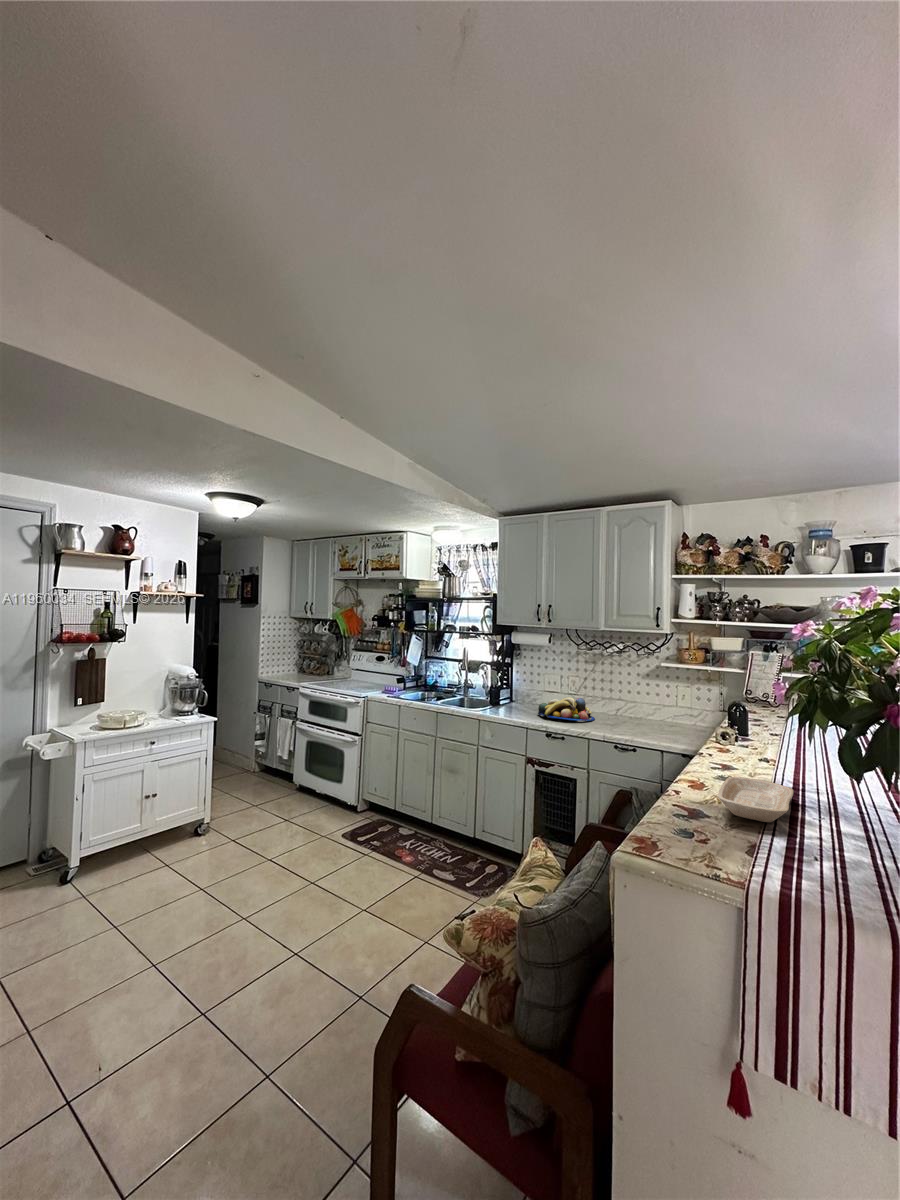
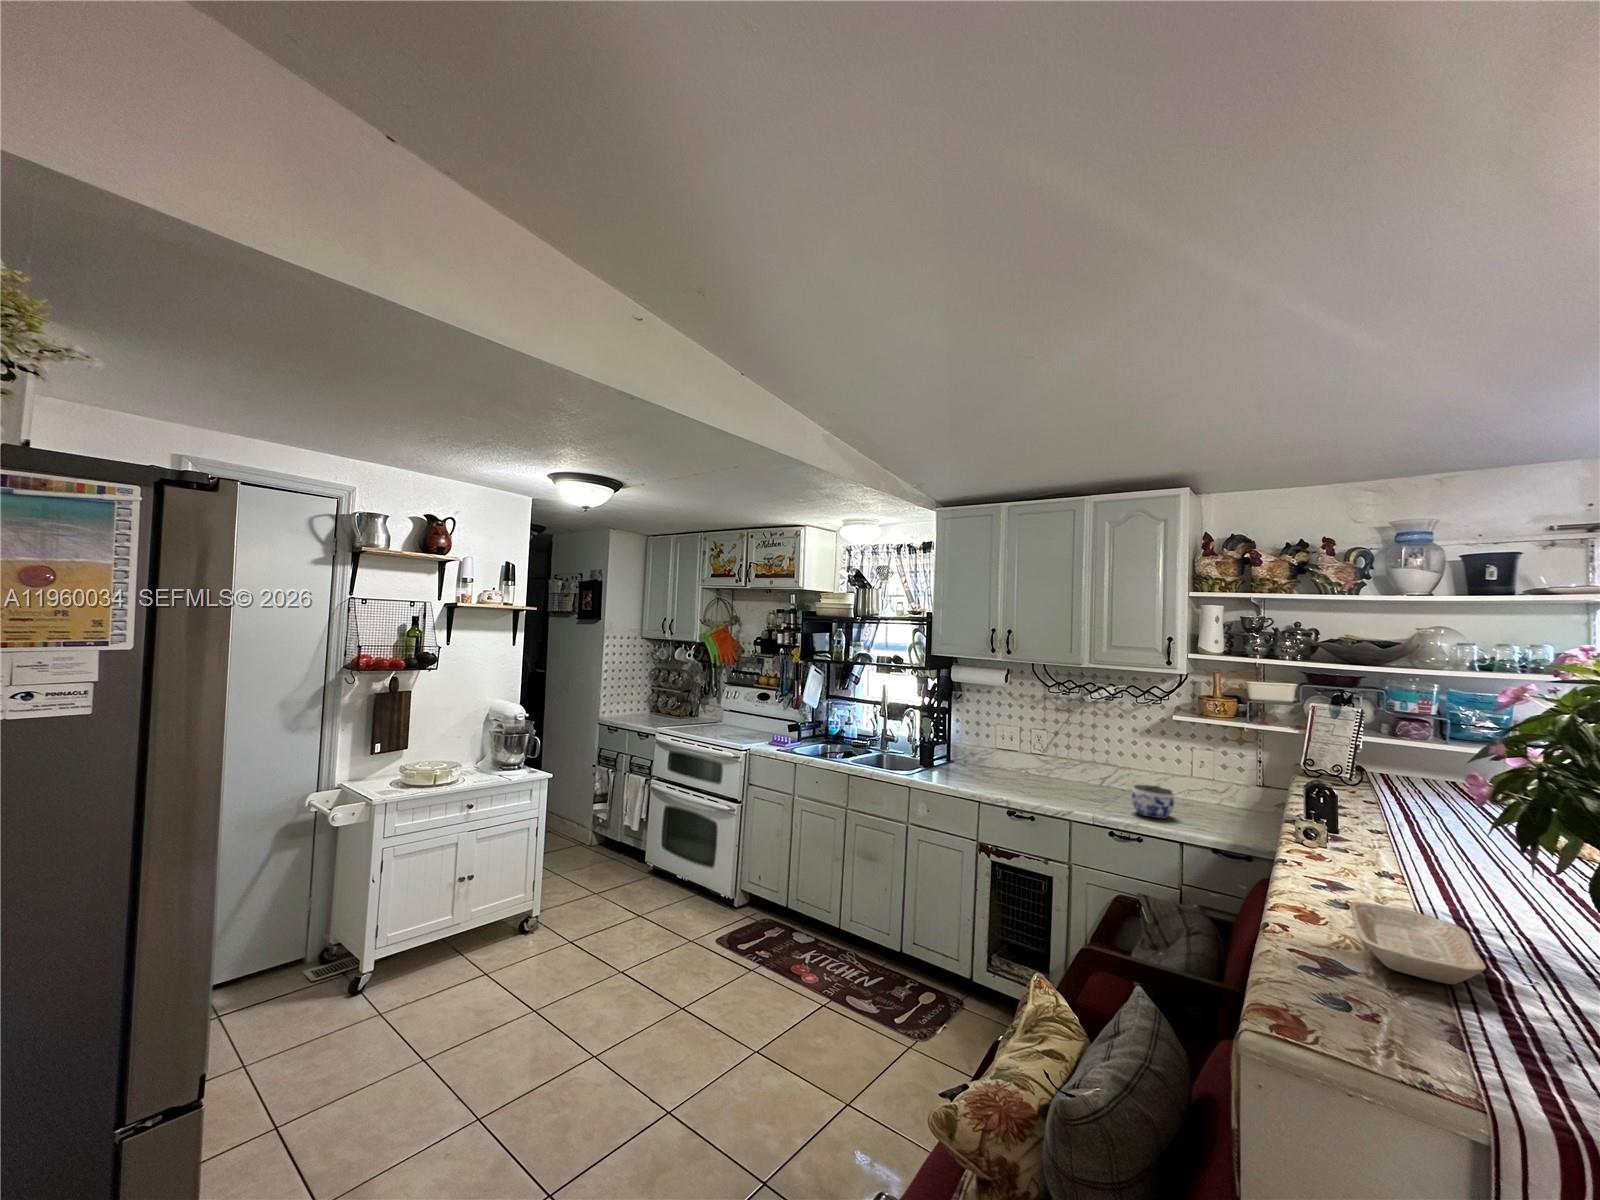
fruit bowl: present [538,697,595,721] -> none [992,759,1075,794]
jar: none [630,712,659,735] -> present [1132,785,1175,818]

